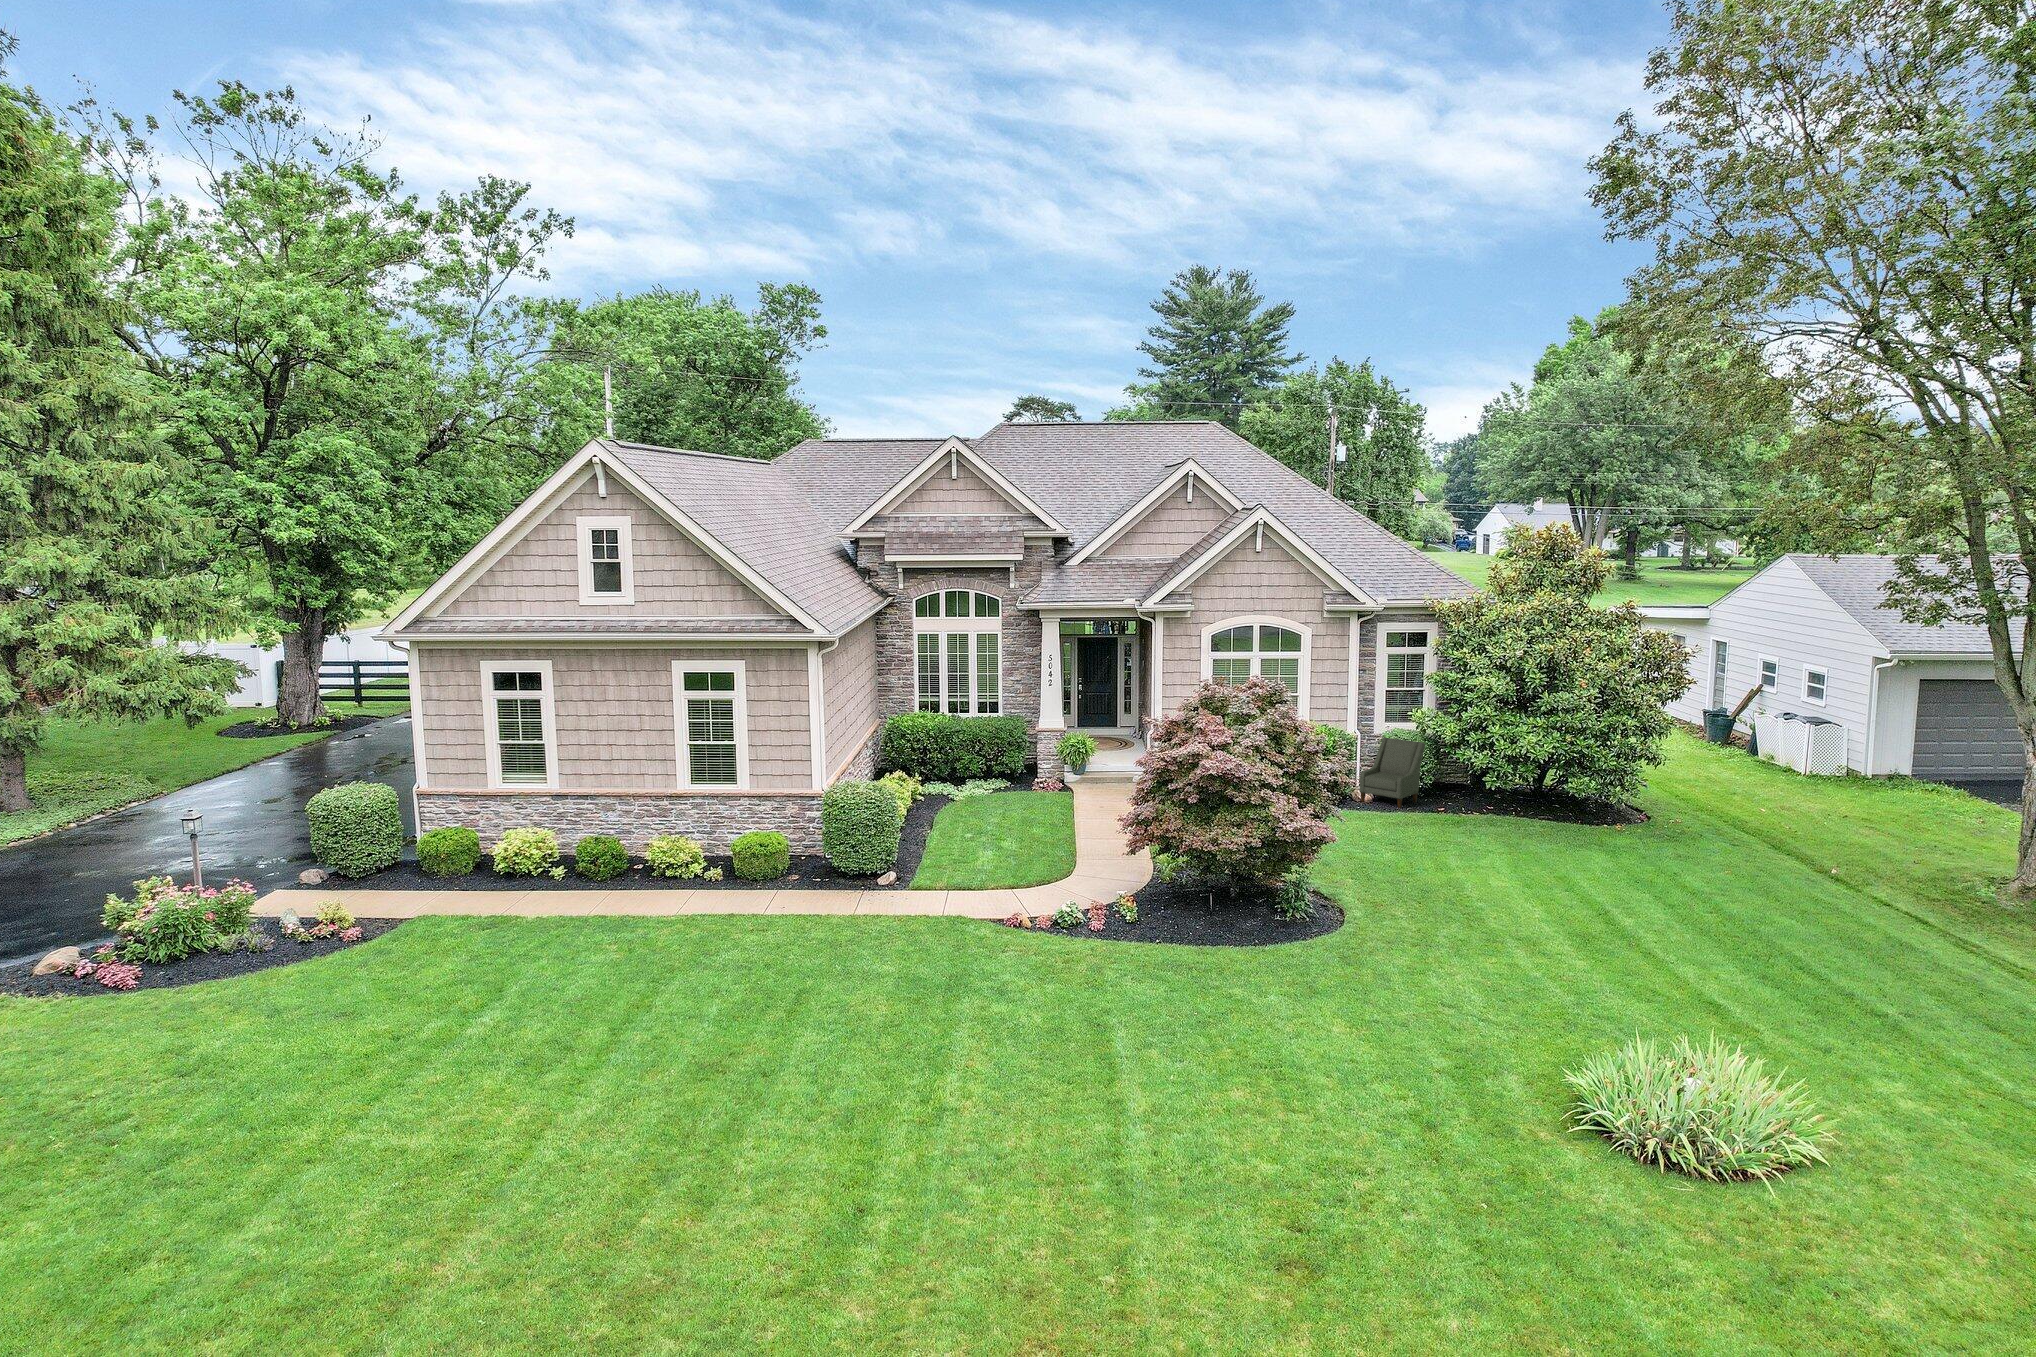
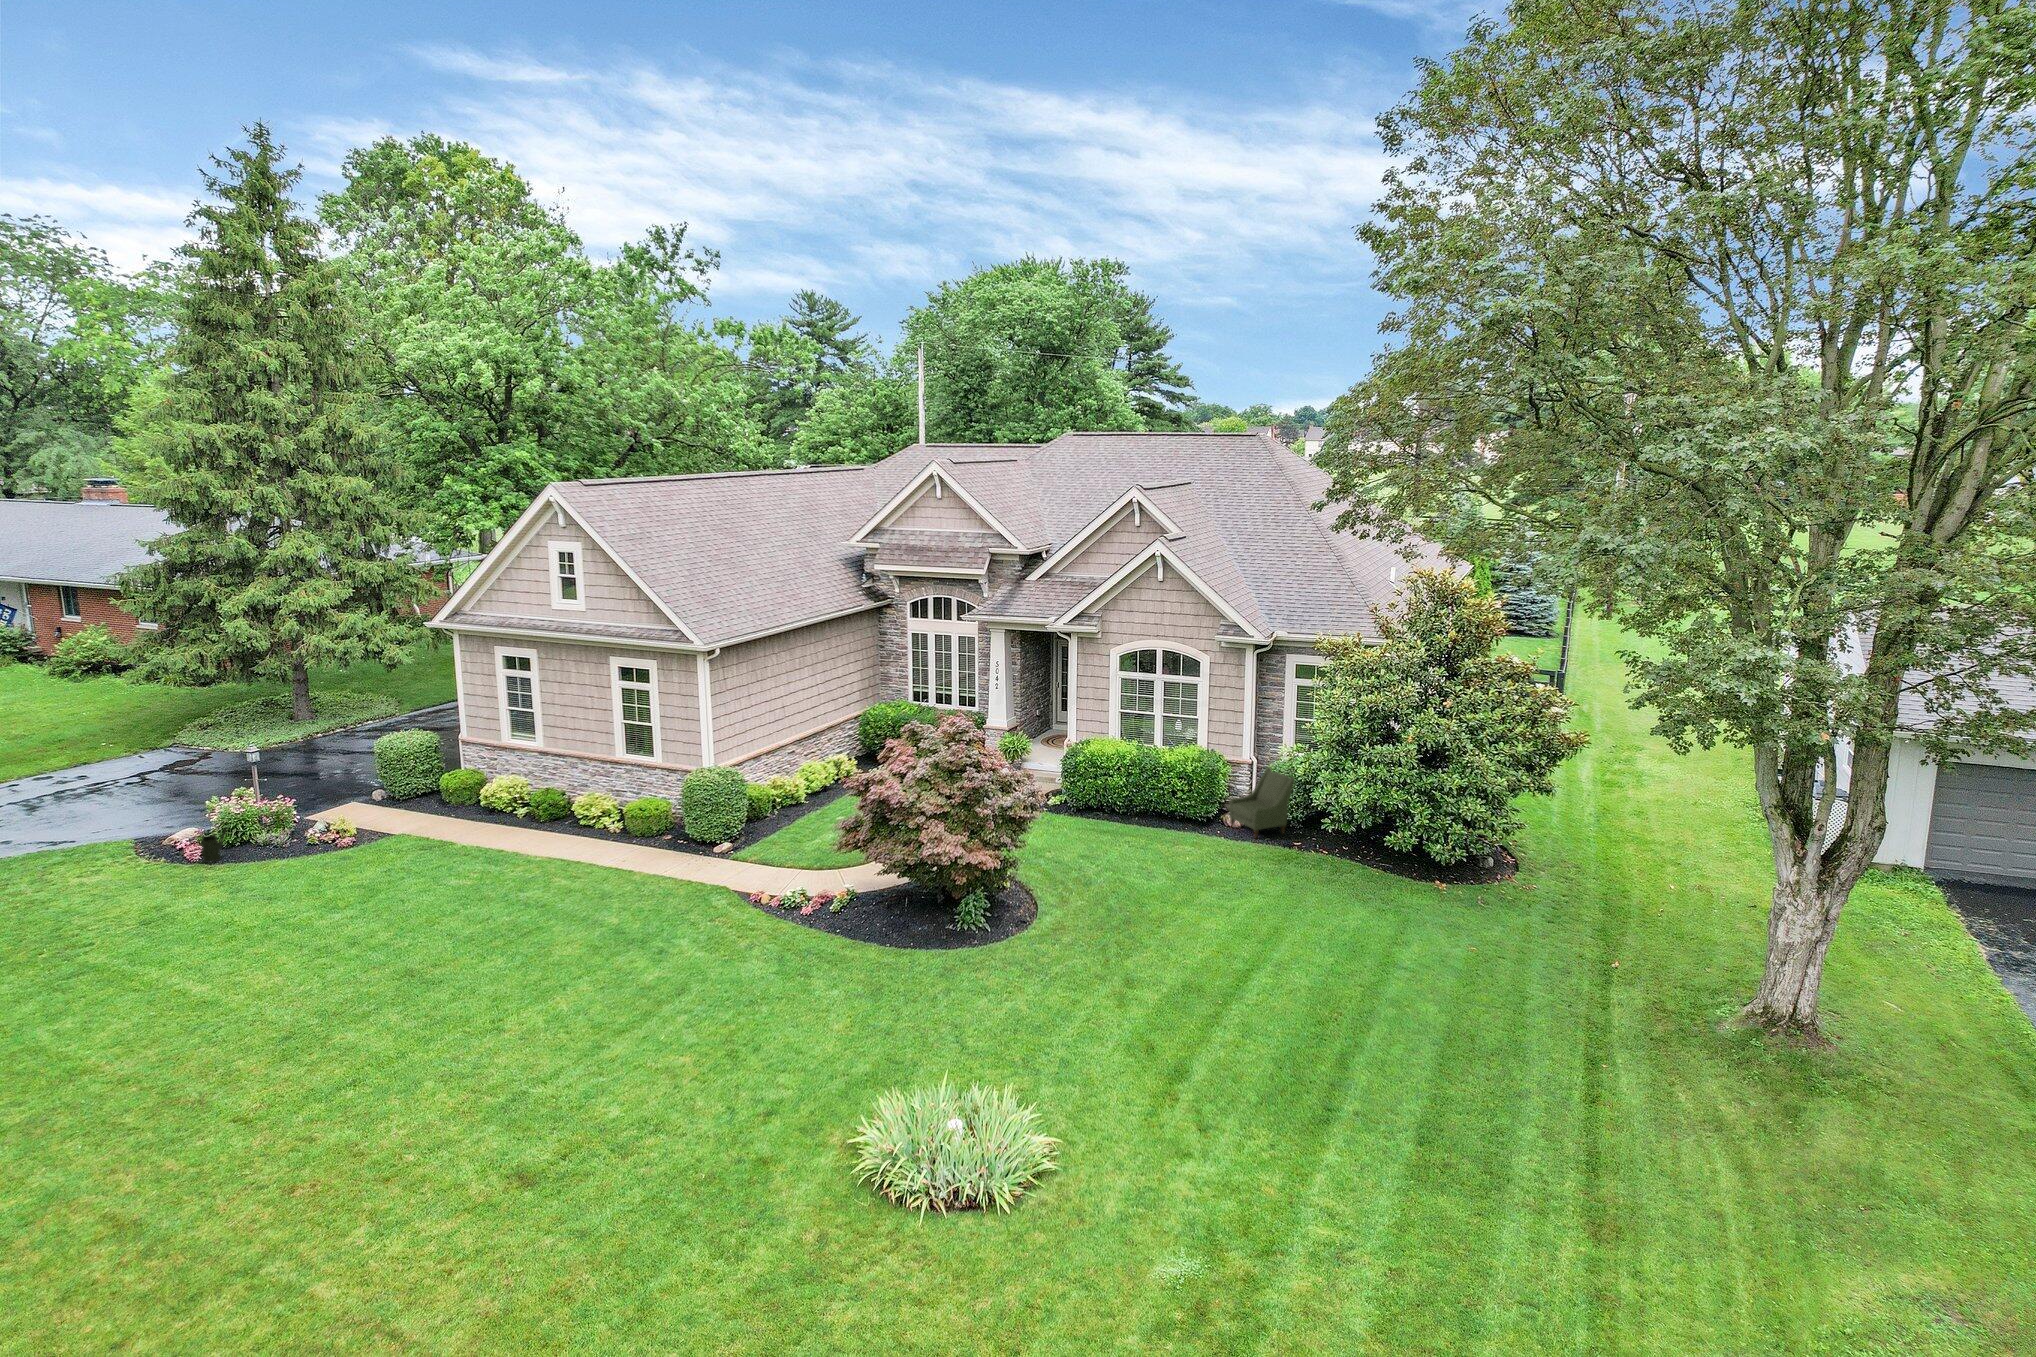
watering can: none [189,921,217,973] -> present [201,828,226,863]

